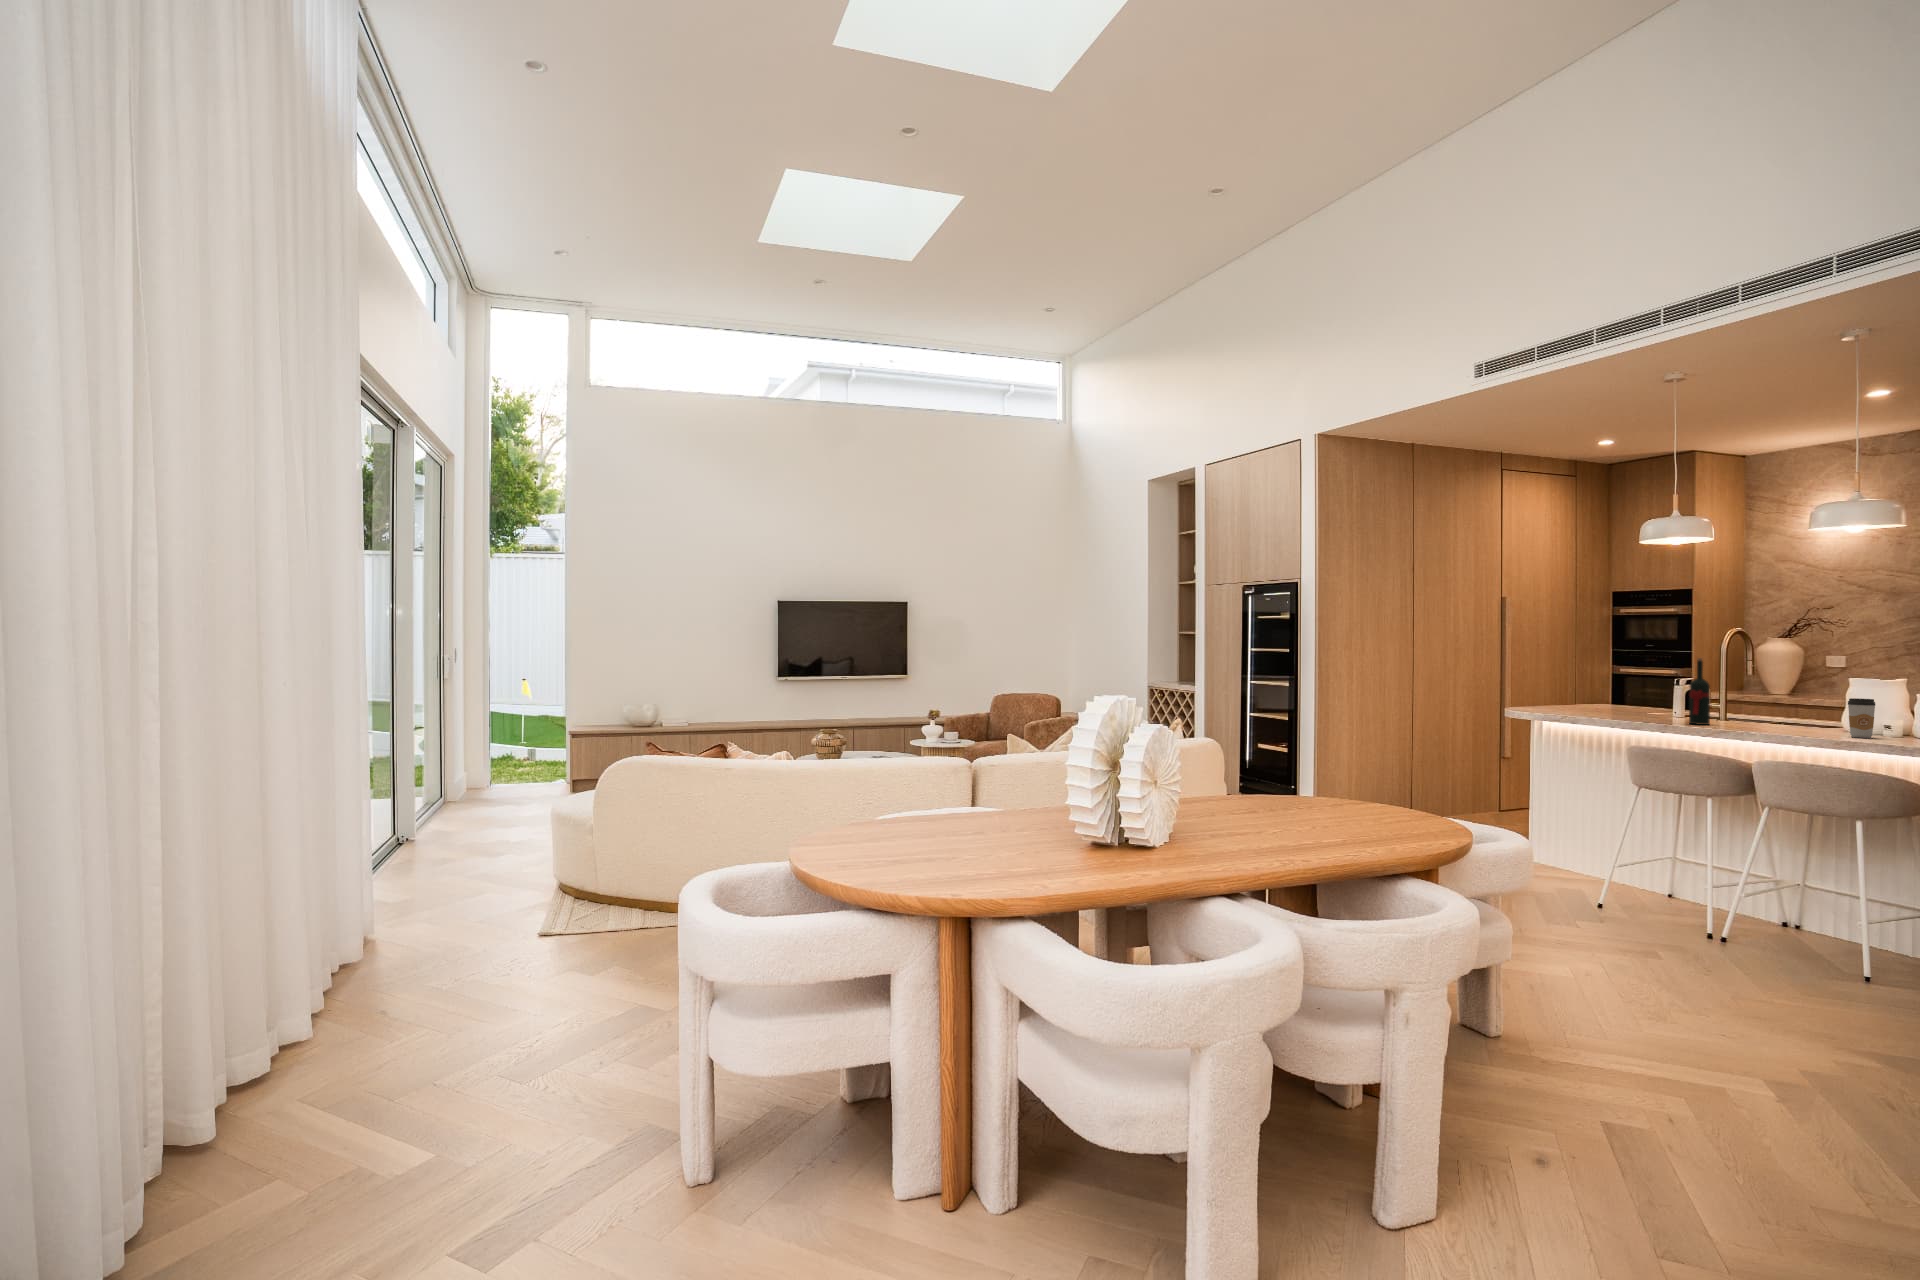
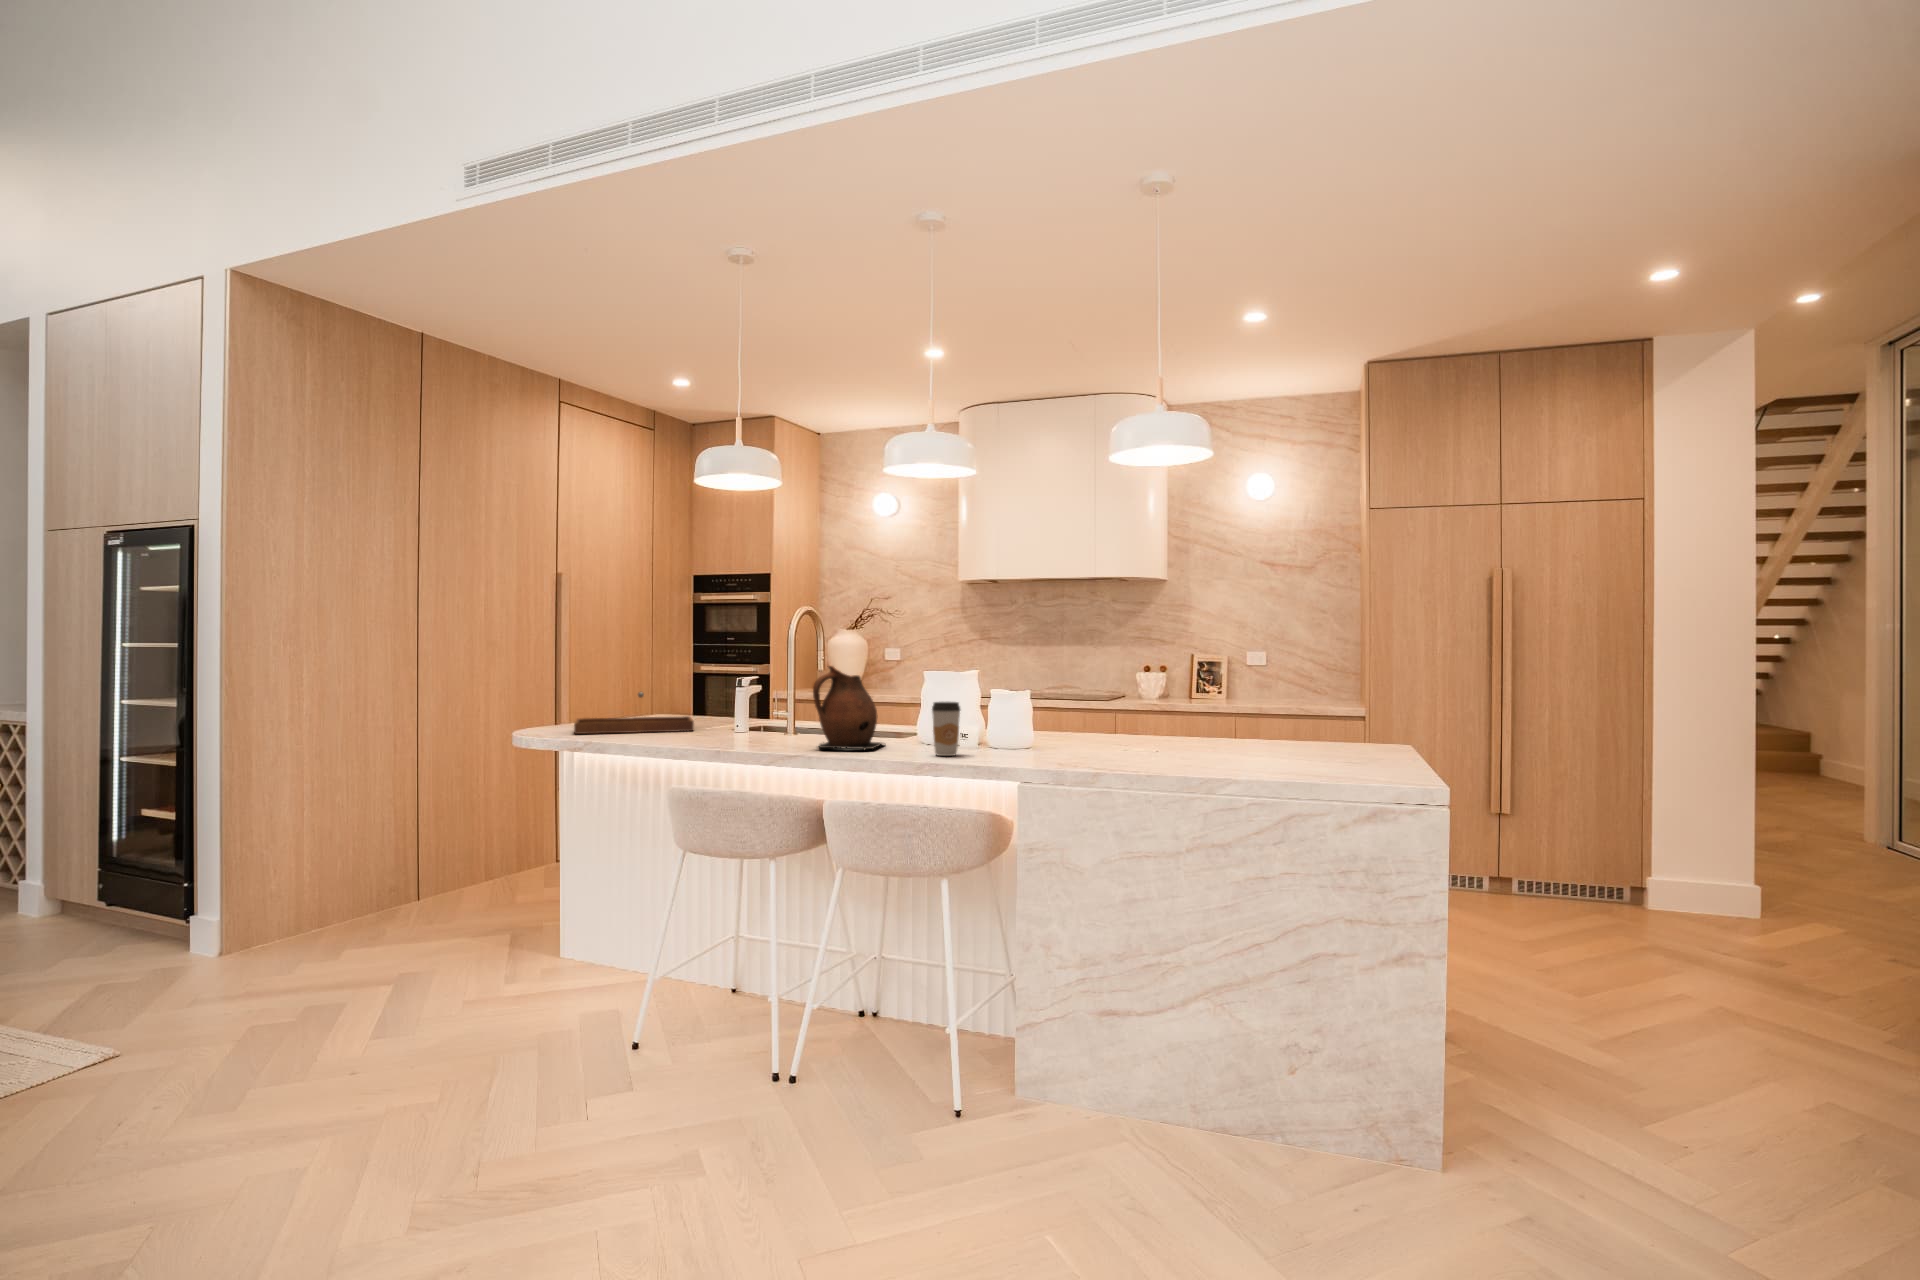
wine bottle: present [1689,658,1710,725] -> none [753,649,777,746]
ceramic pitcher: none [1741,670,1808,731] -> present [813,666,885,750]
tray: none [1542,686,1635,715] -> present [574,692,694,734]

